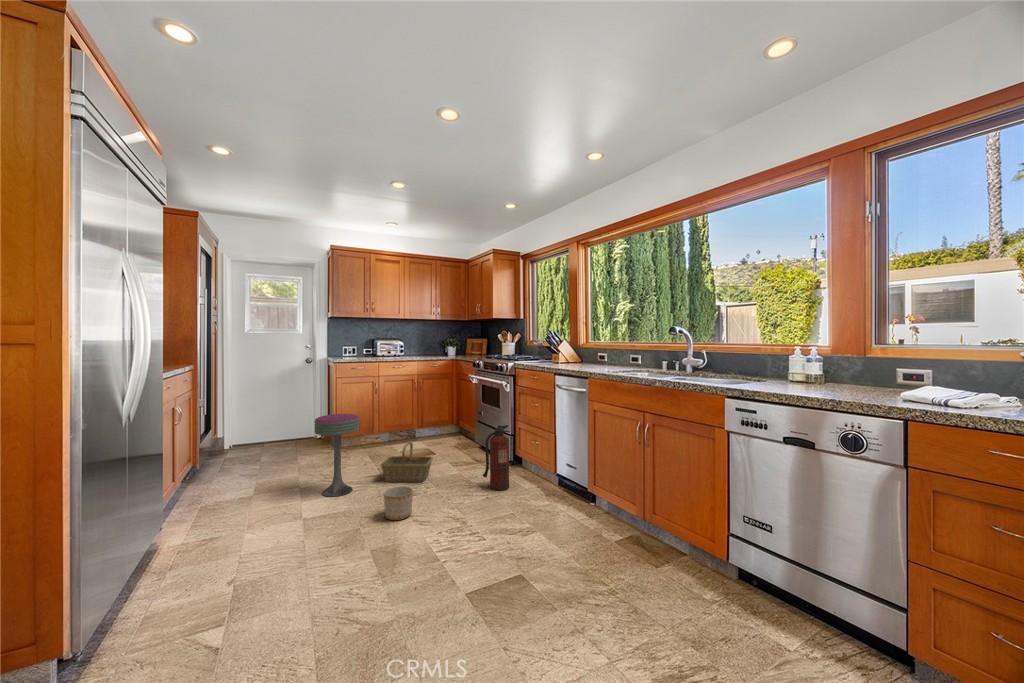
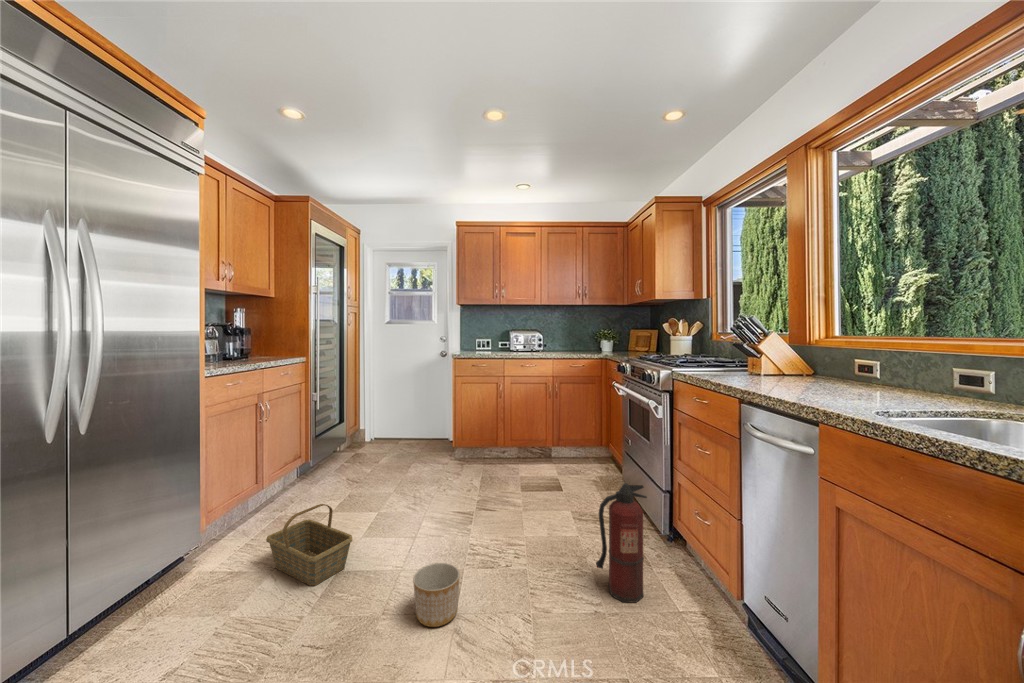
bar stool: present [315,414,359,497] -> none [375,430,432,543]
basket: present [381,442,433,482] -> present [266,504,352,586]

